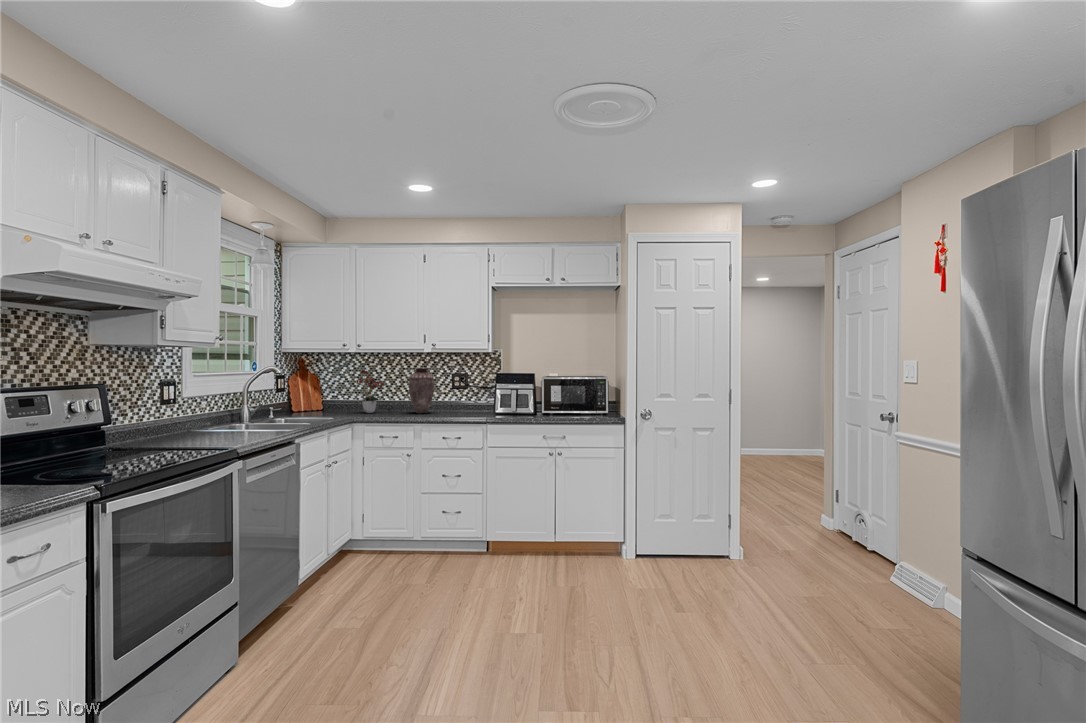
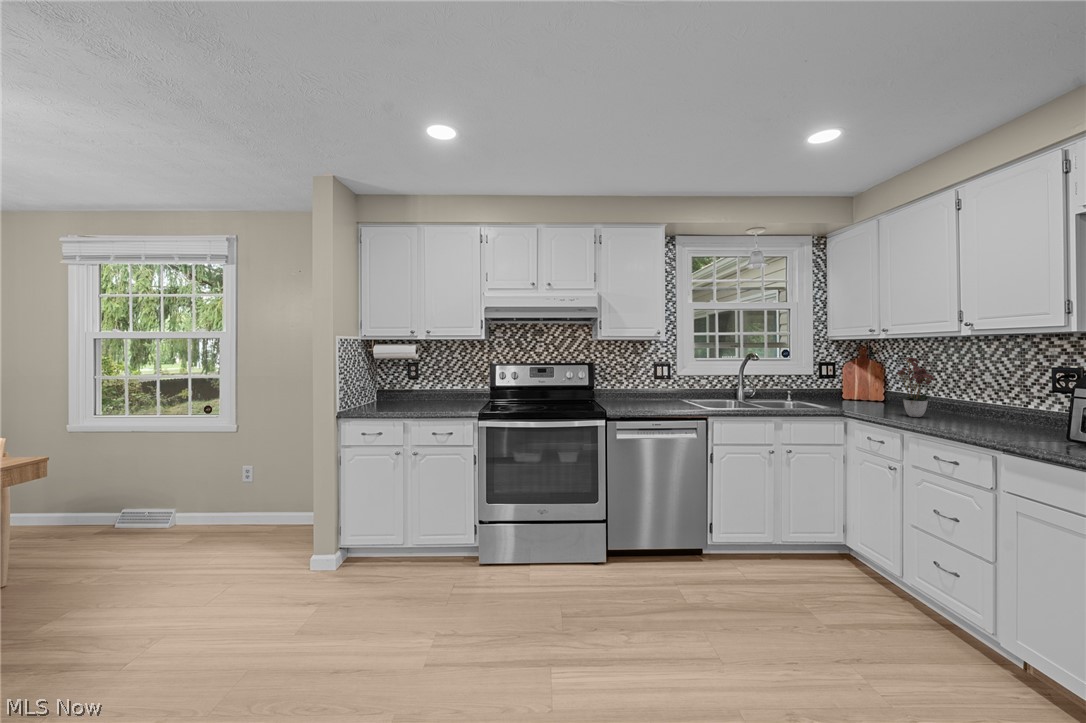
vase: present [409,368,434,413] -> none [954,355,1009,430]

